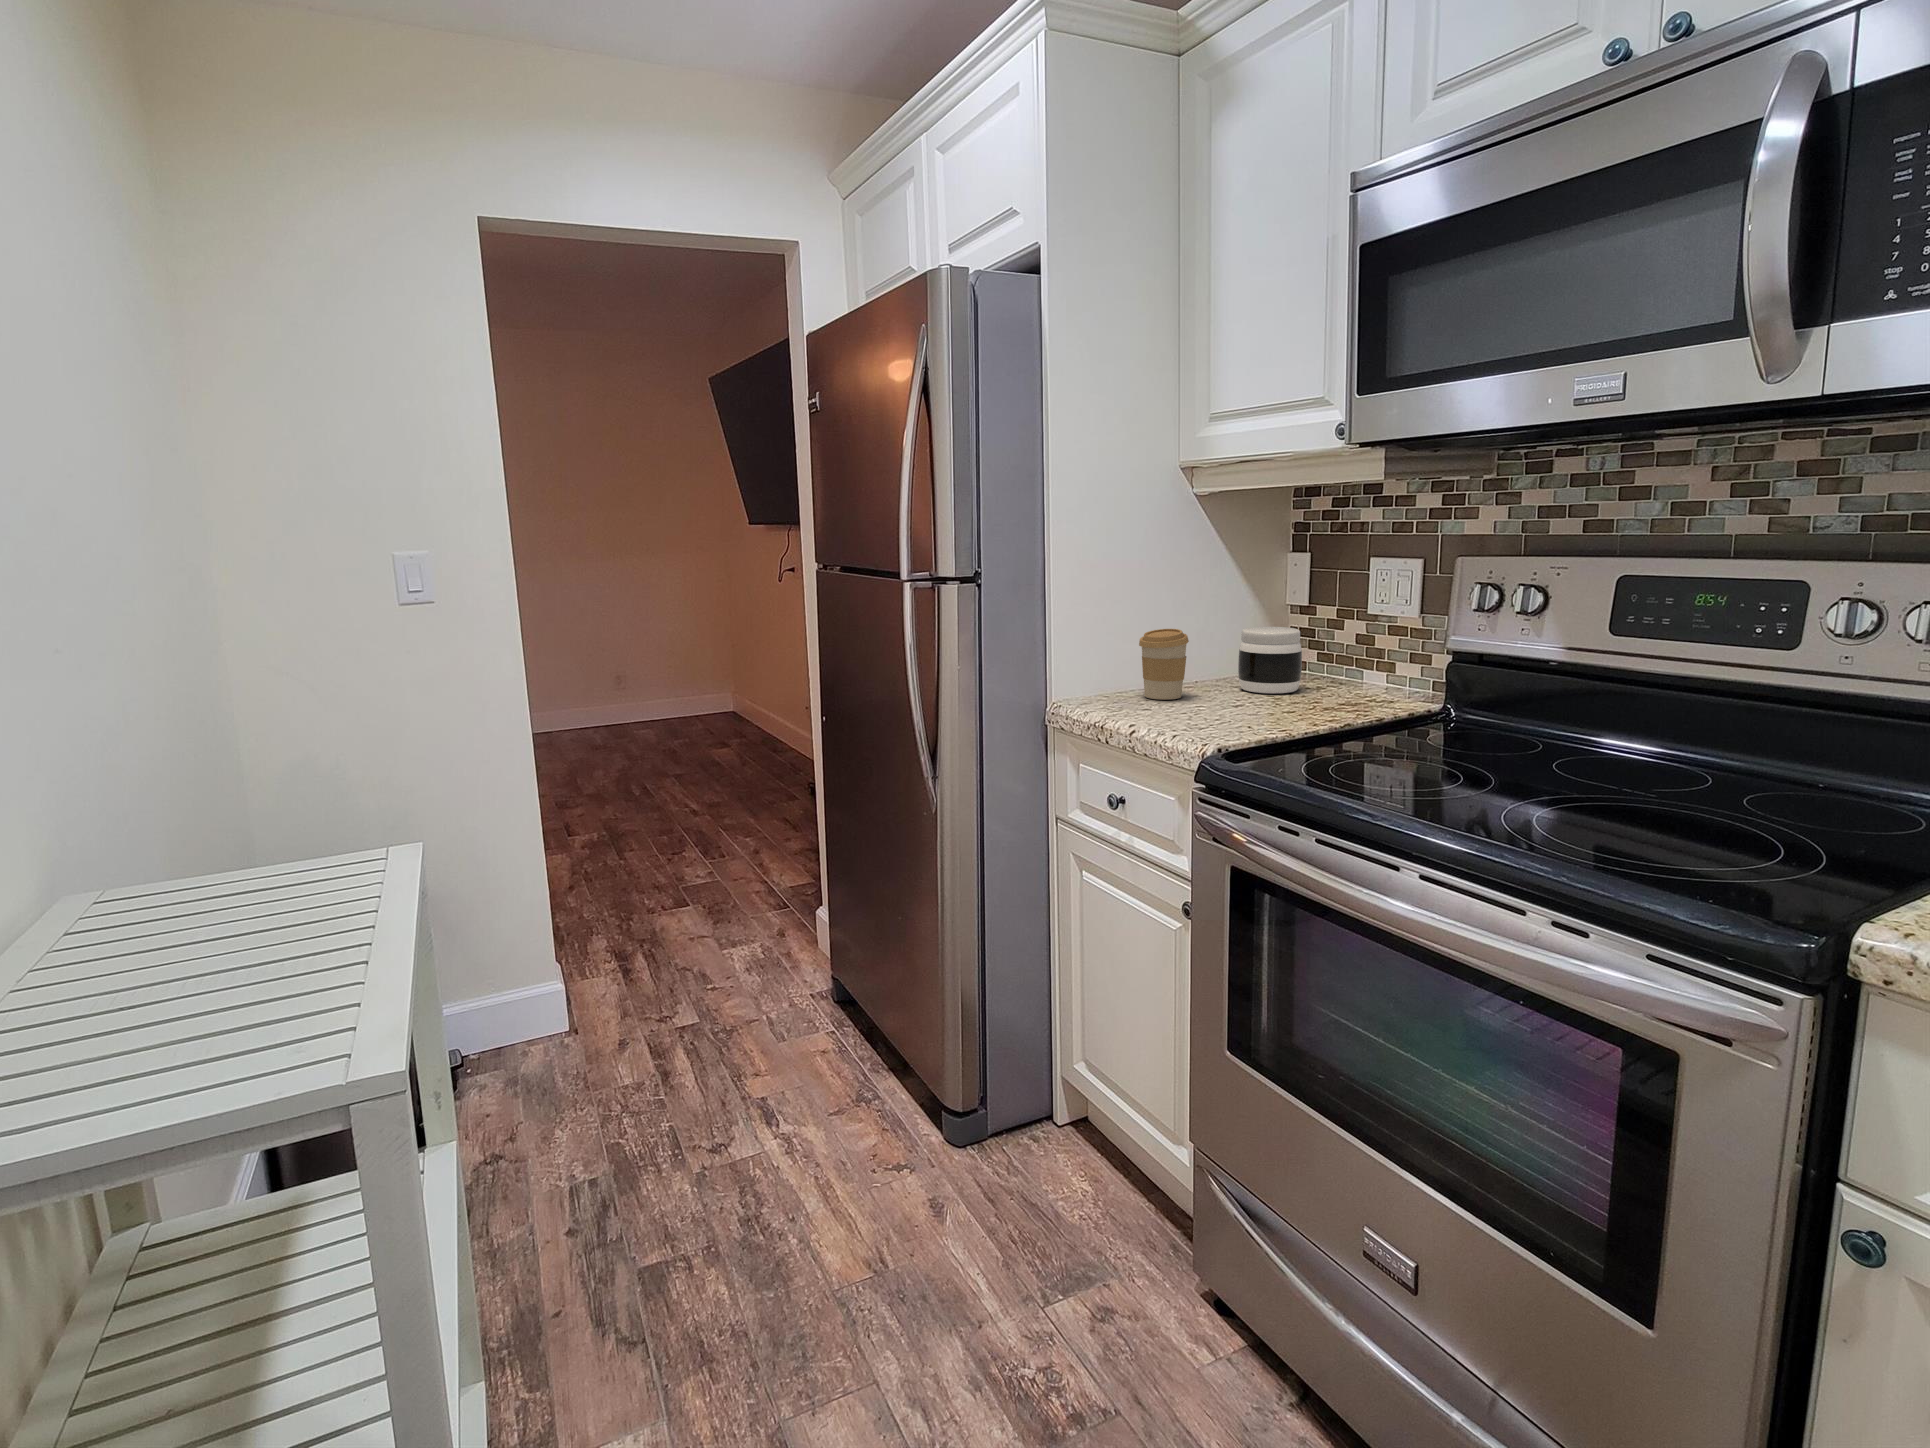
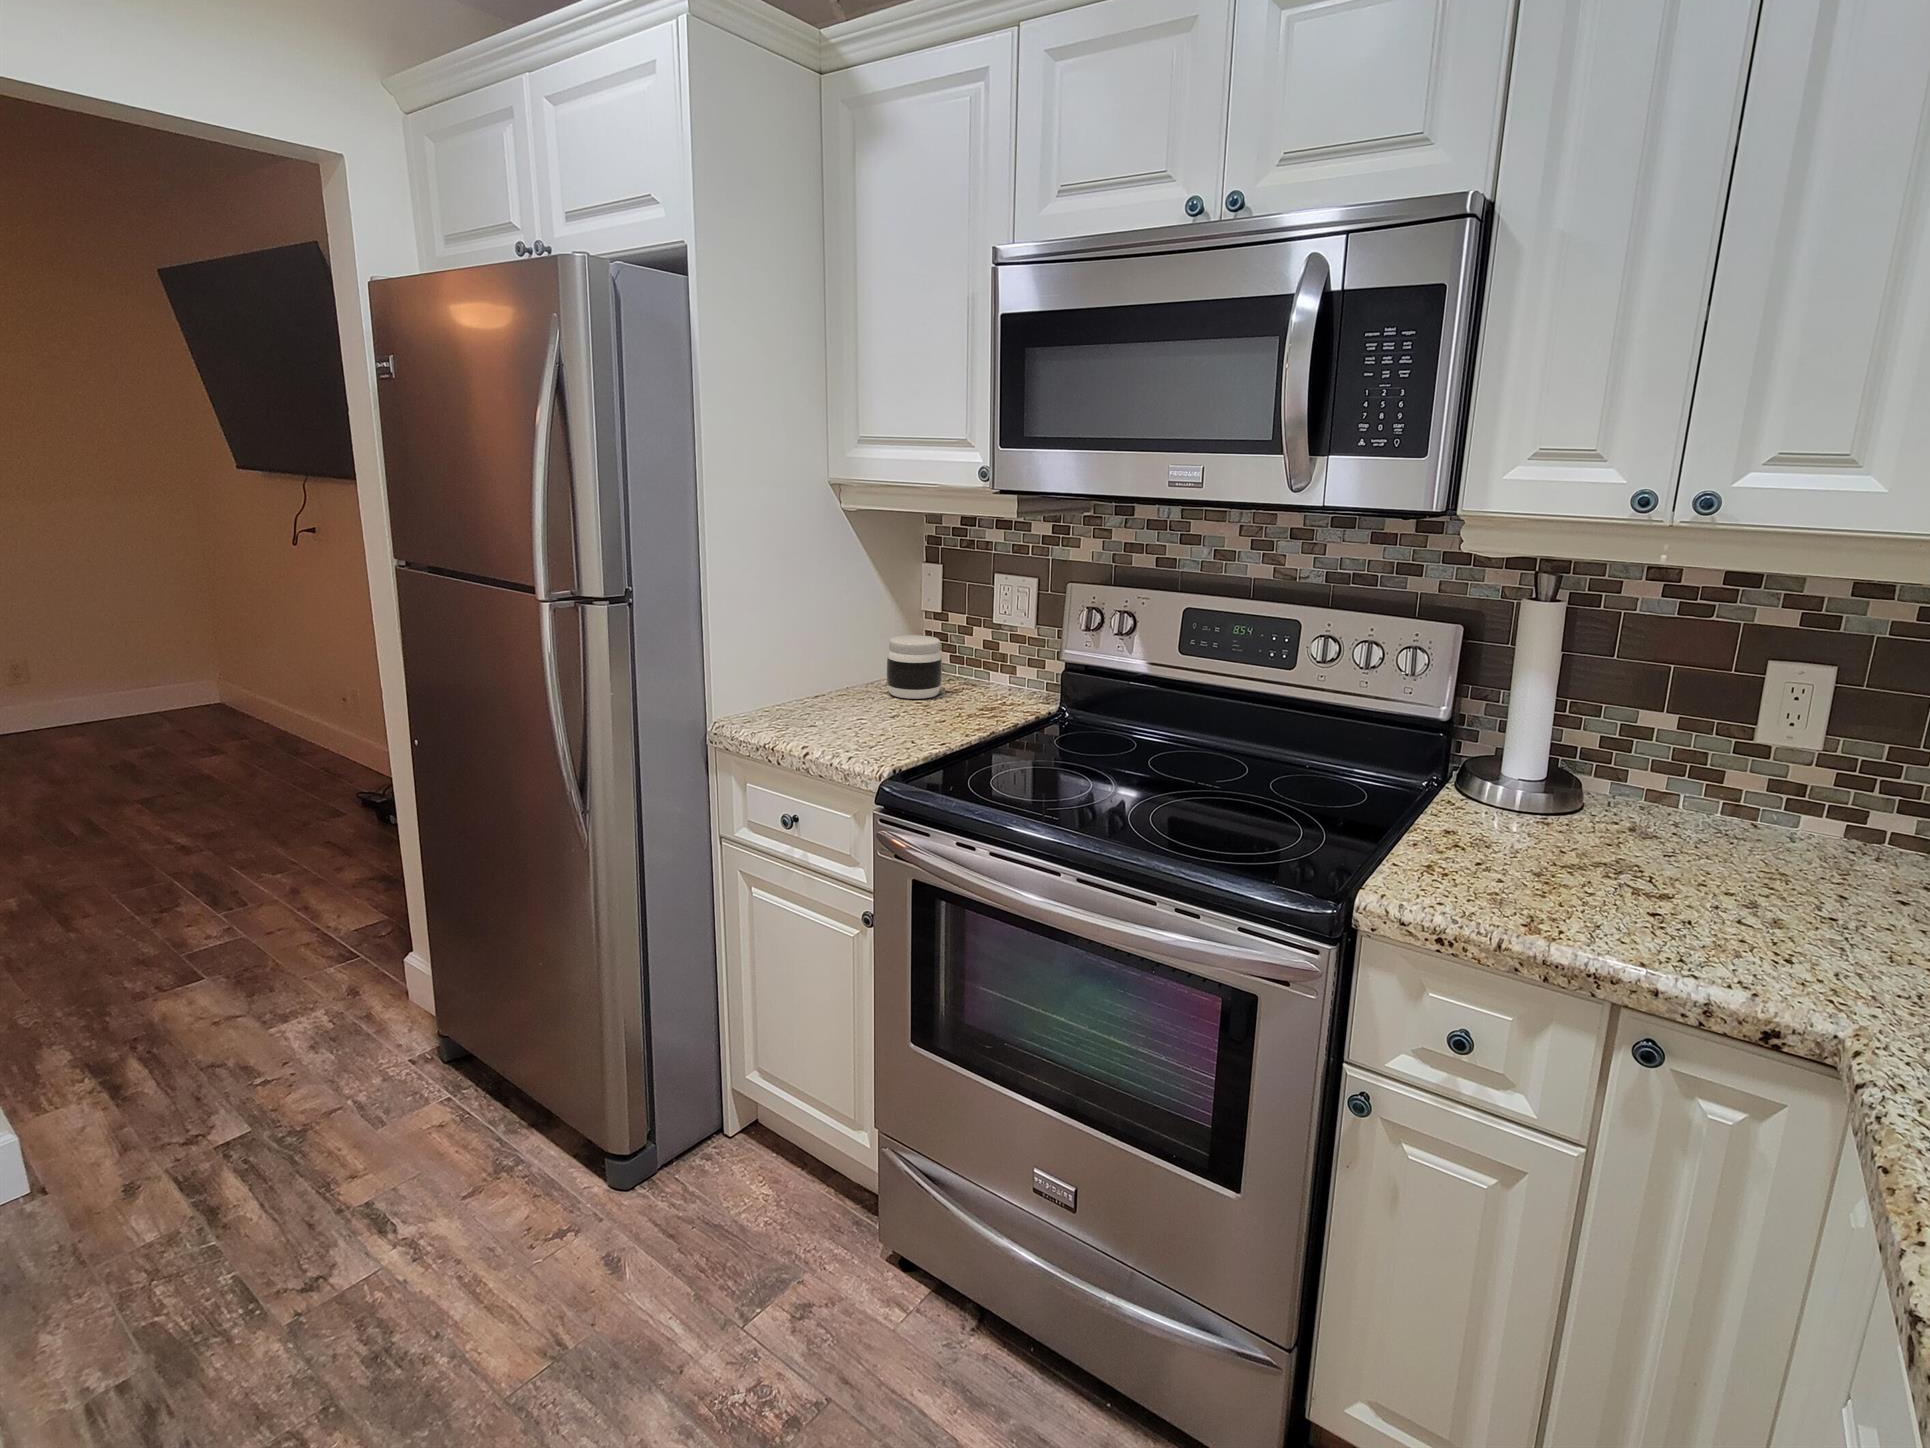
coffee cup: present [1139,629,1189,700] -> none [798,642,845,712]

